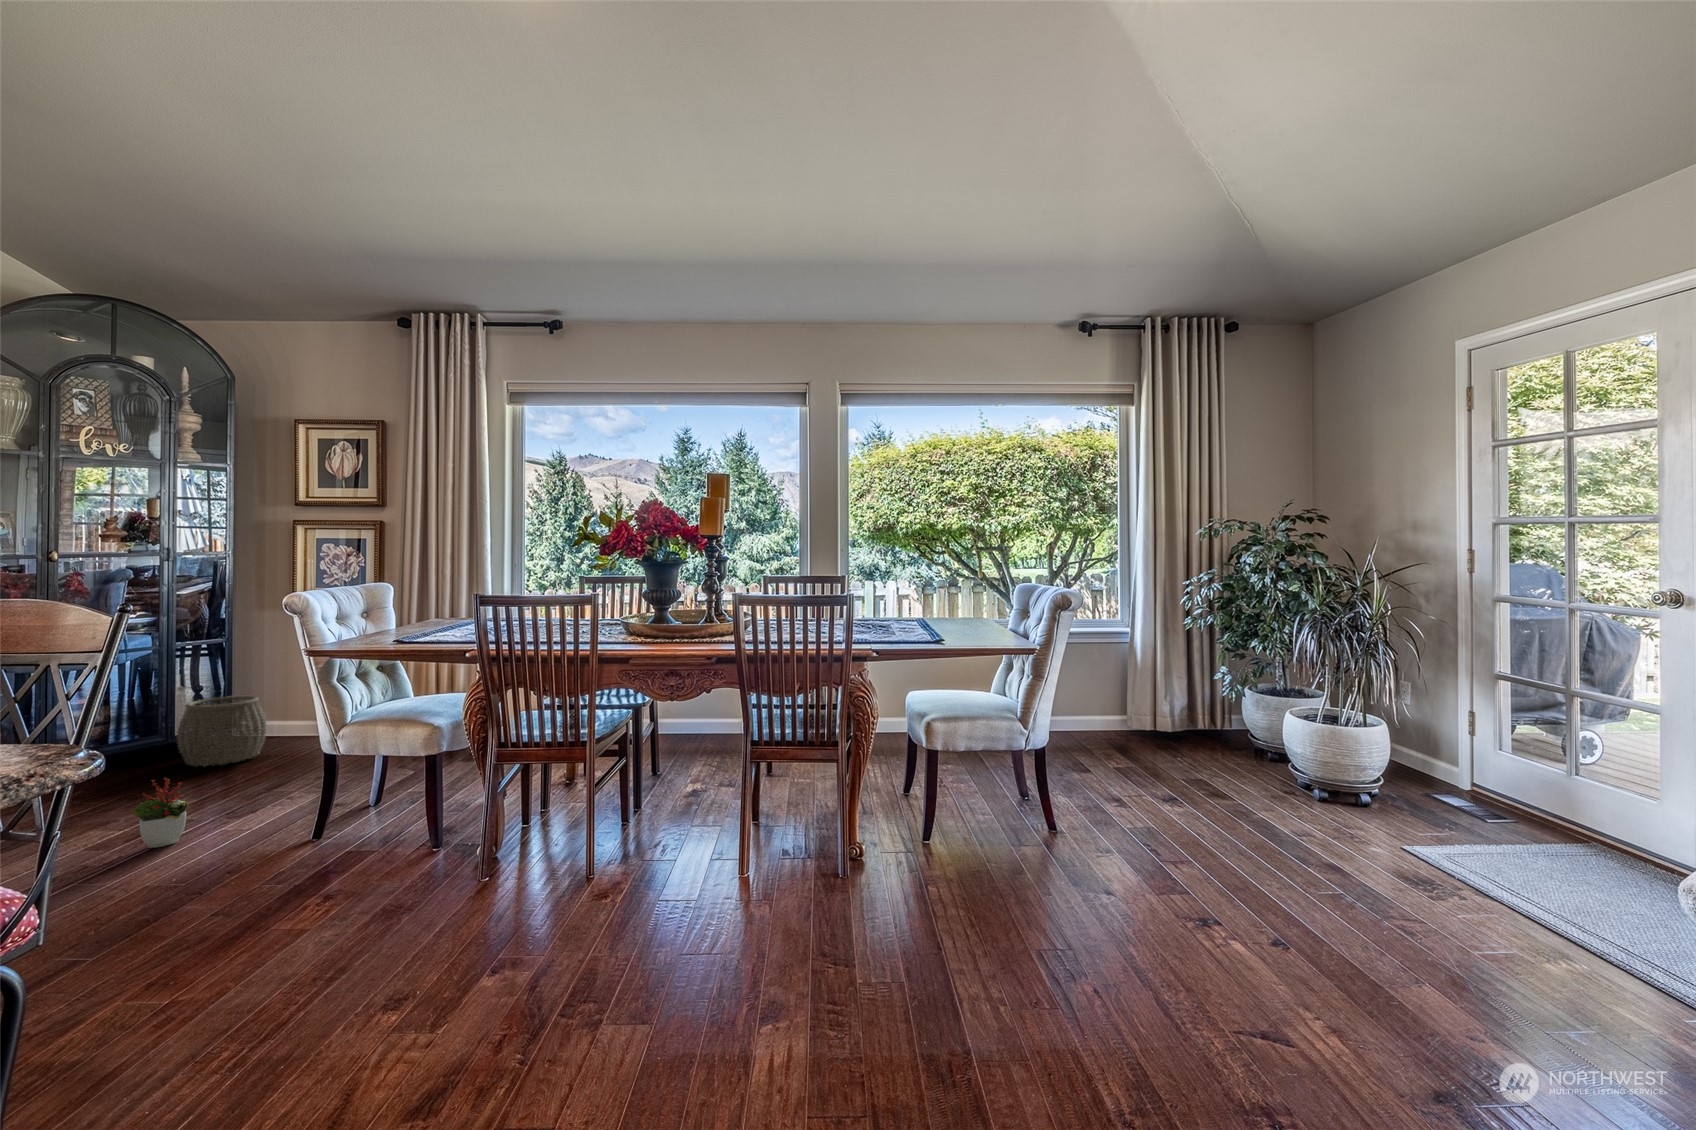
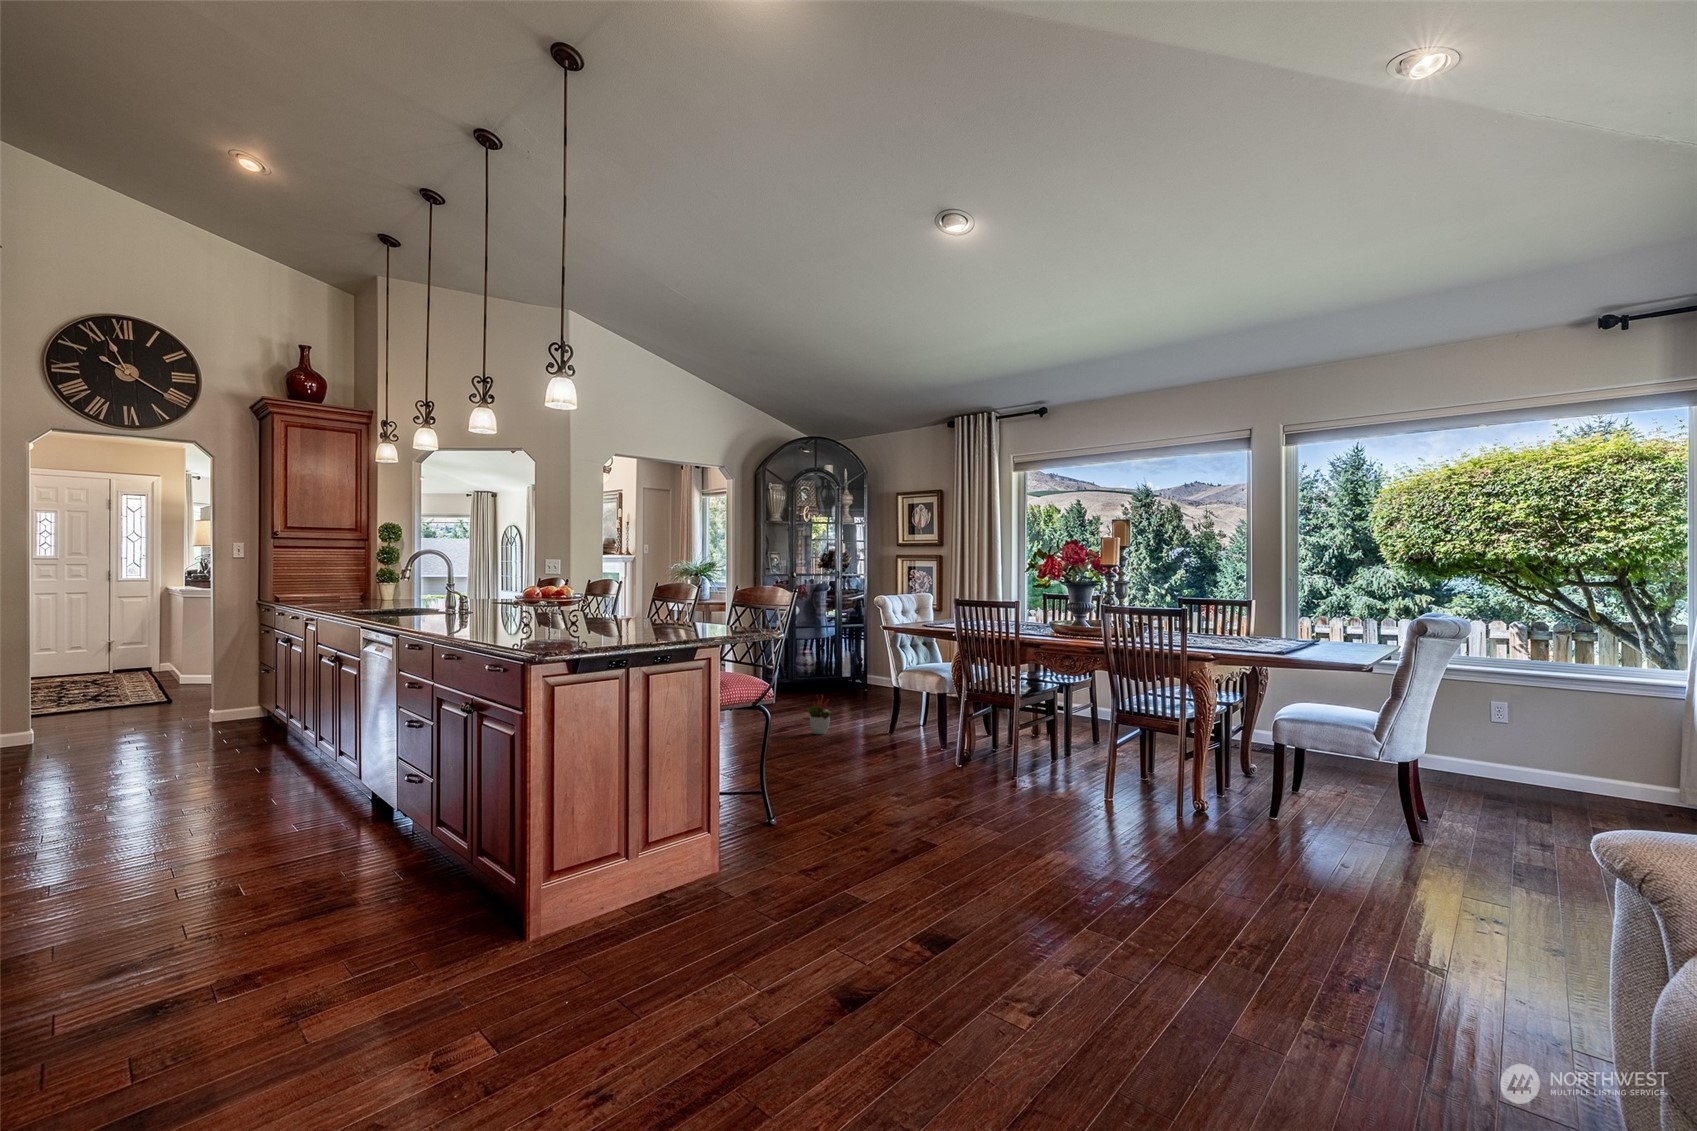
woven basket: present [177,696,267,766] -> none [846,666,892,709]

